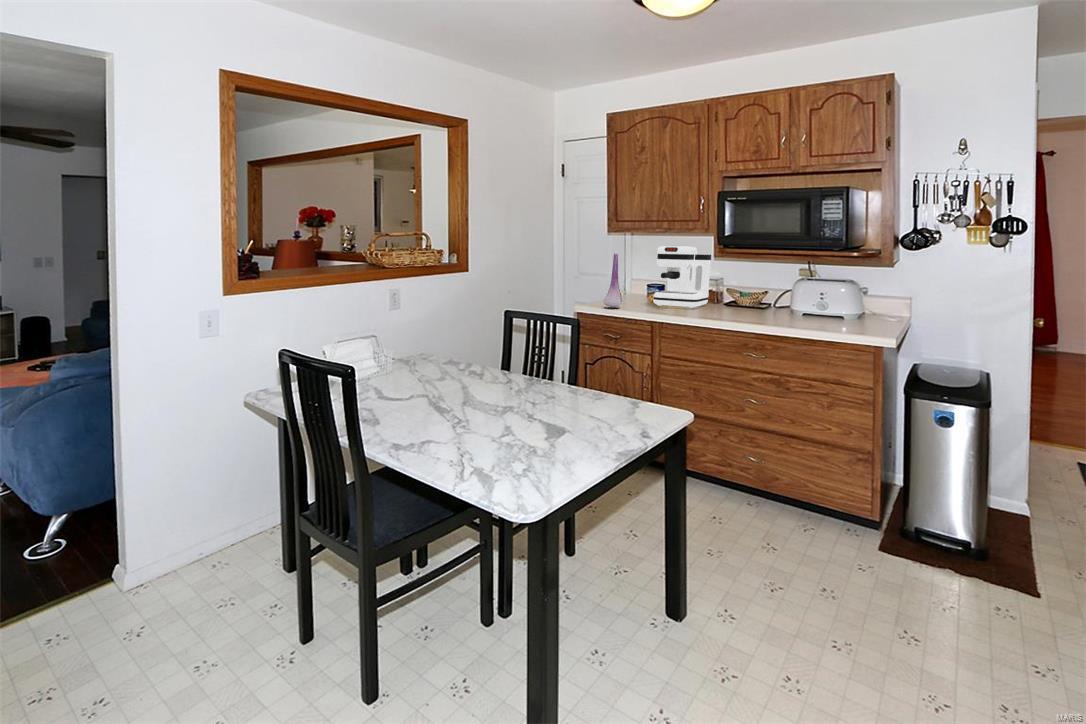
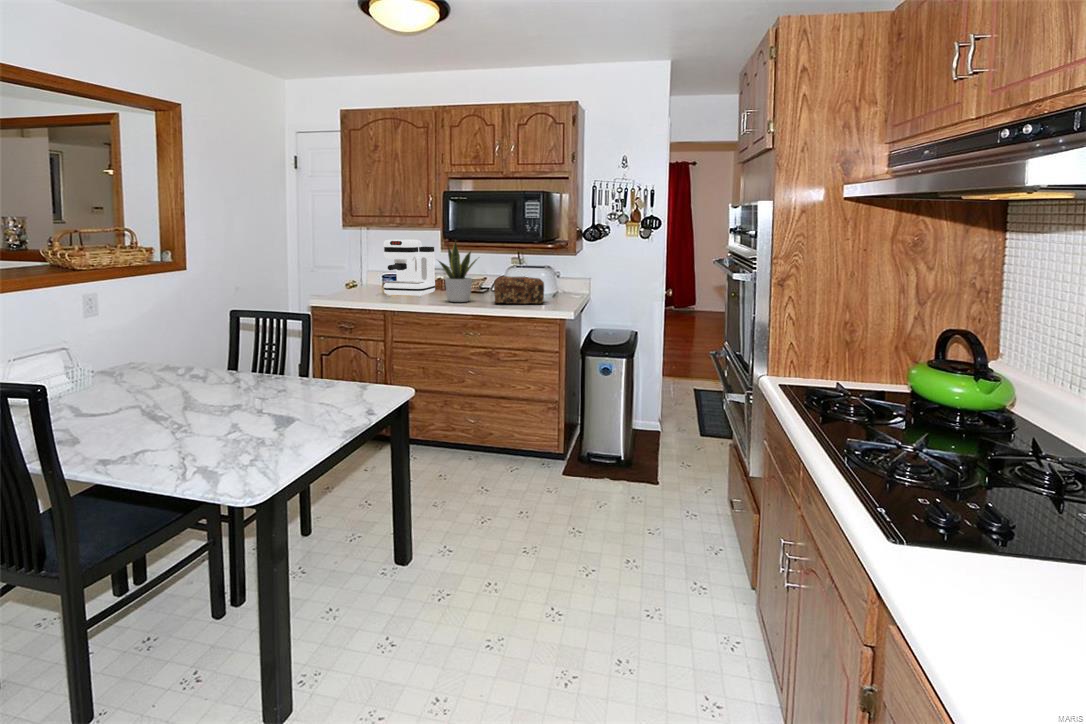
potted plant: none [717,244,773,316] -> present [439,242,477,302]
vase: present [604,254,622,307] -> none [334,247,354,299]
bread loaf: none [784,288,852,322] -> present [494,276,544,304]

